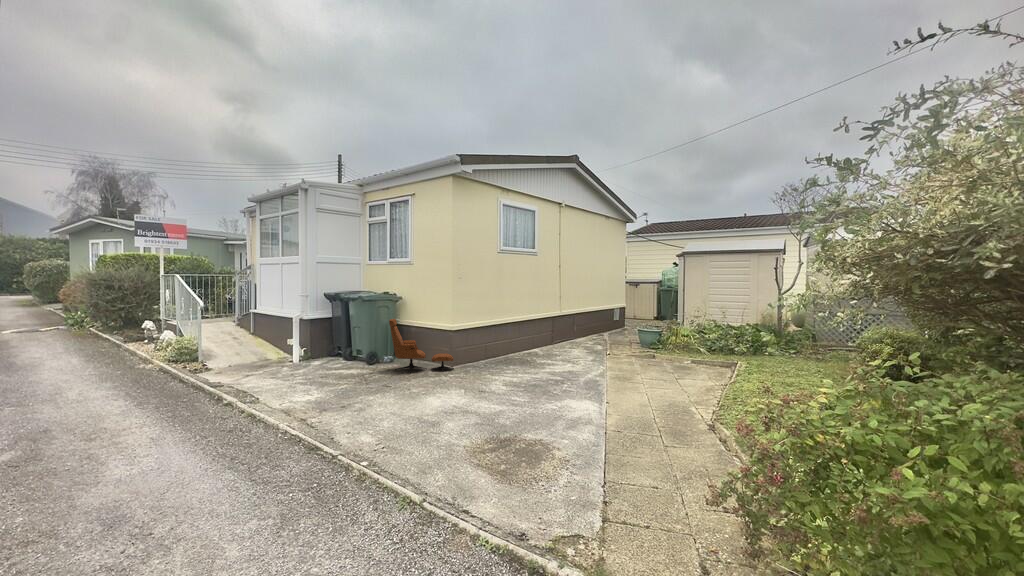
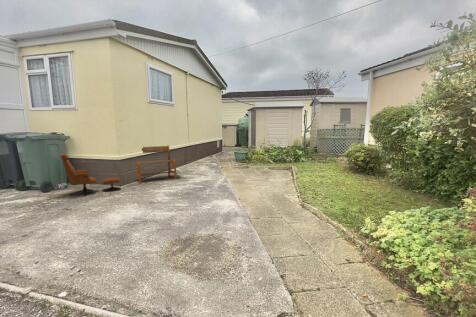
bench: none [476,314,530,365] -> present [137,146,177,183]

